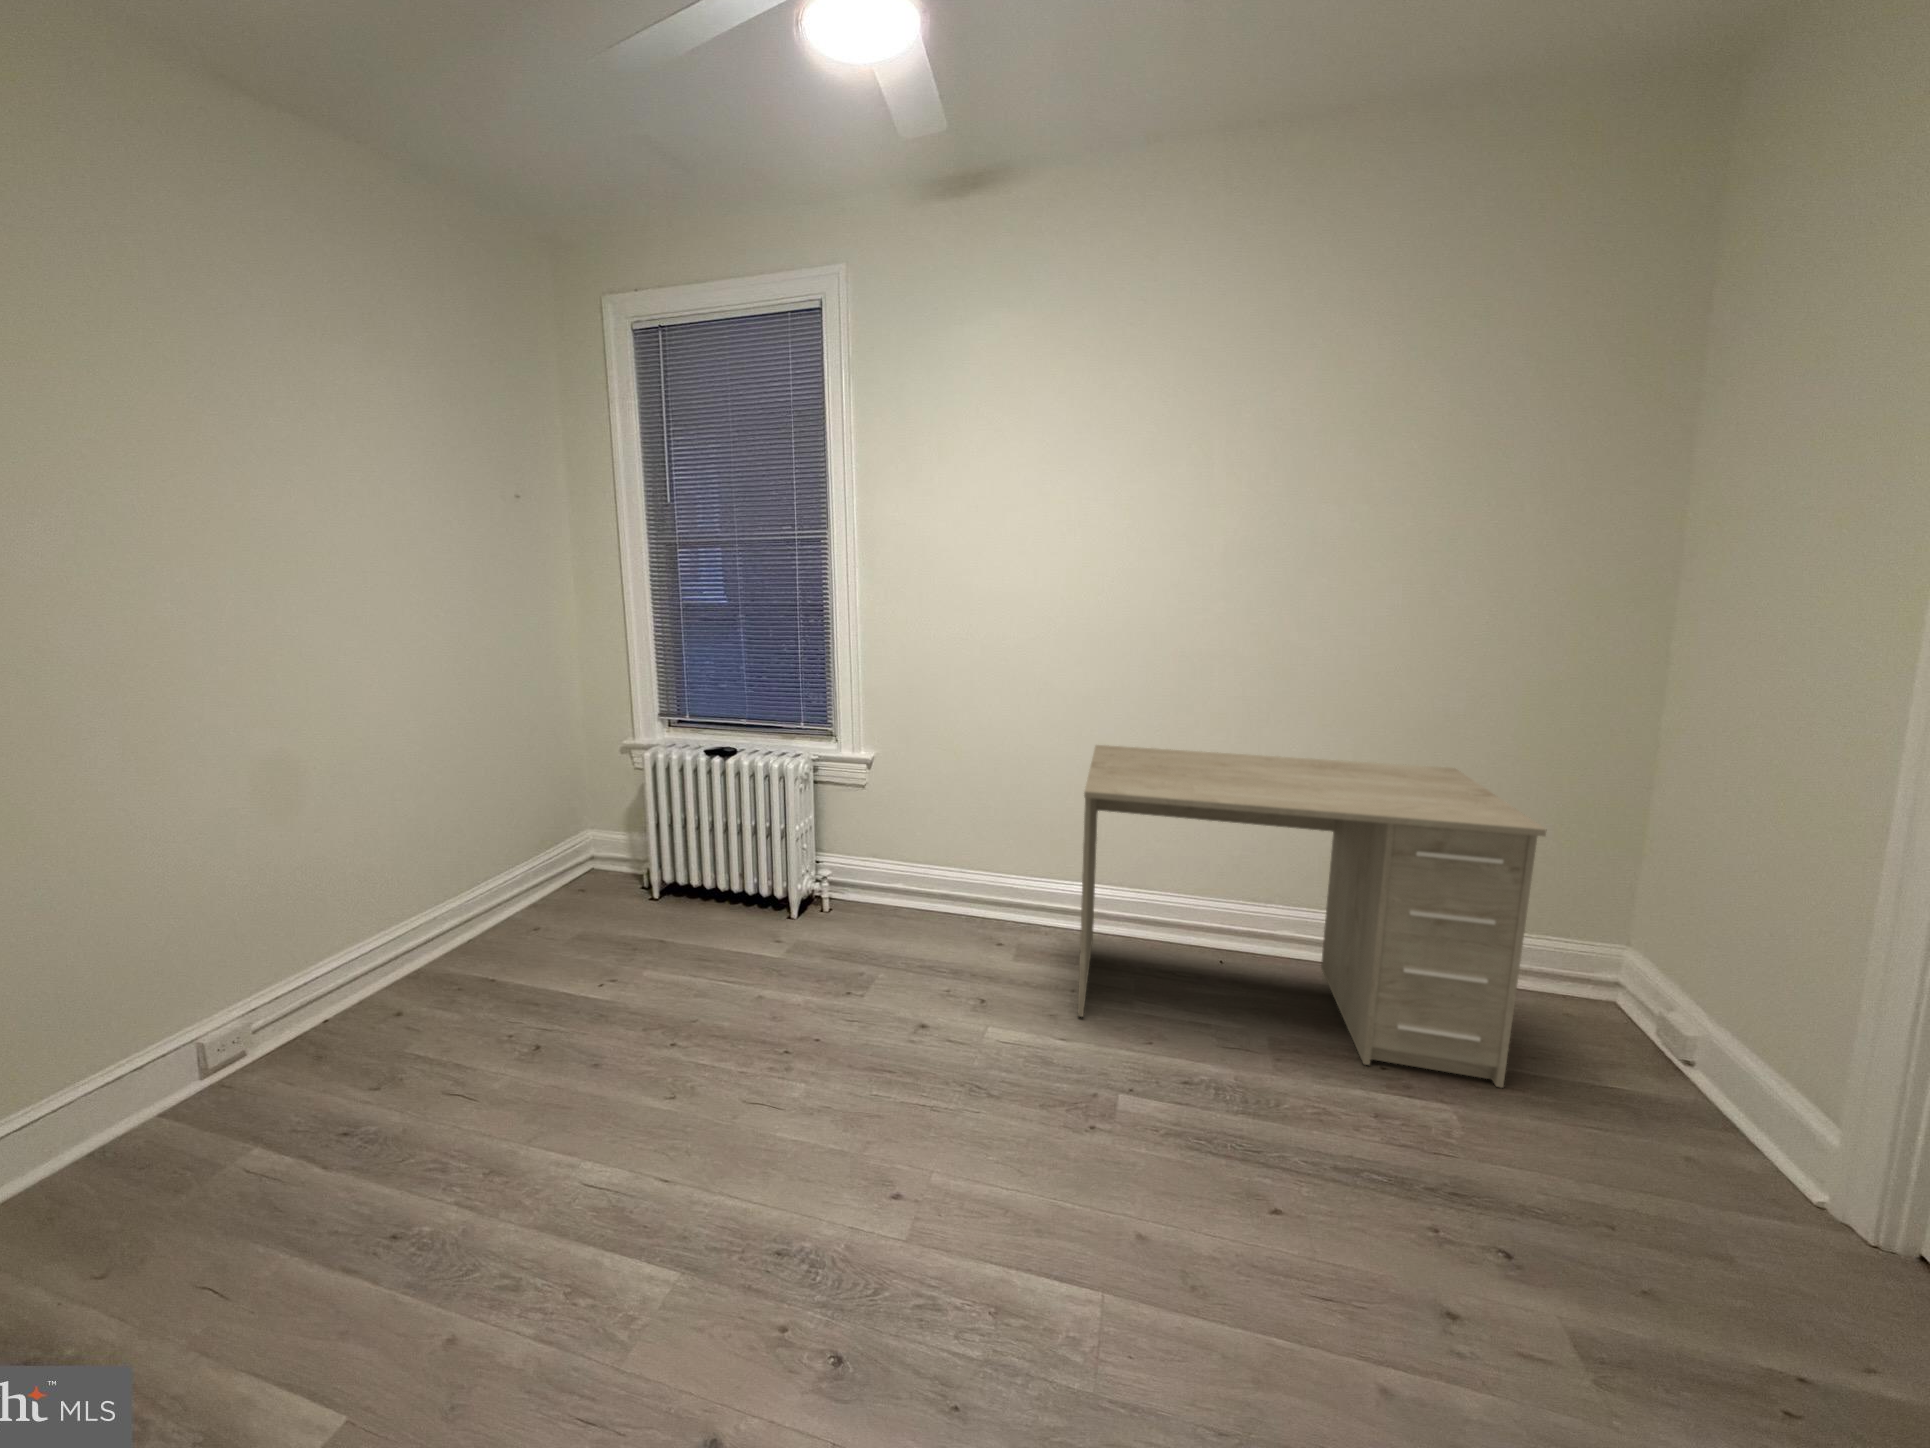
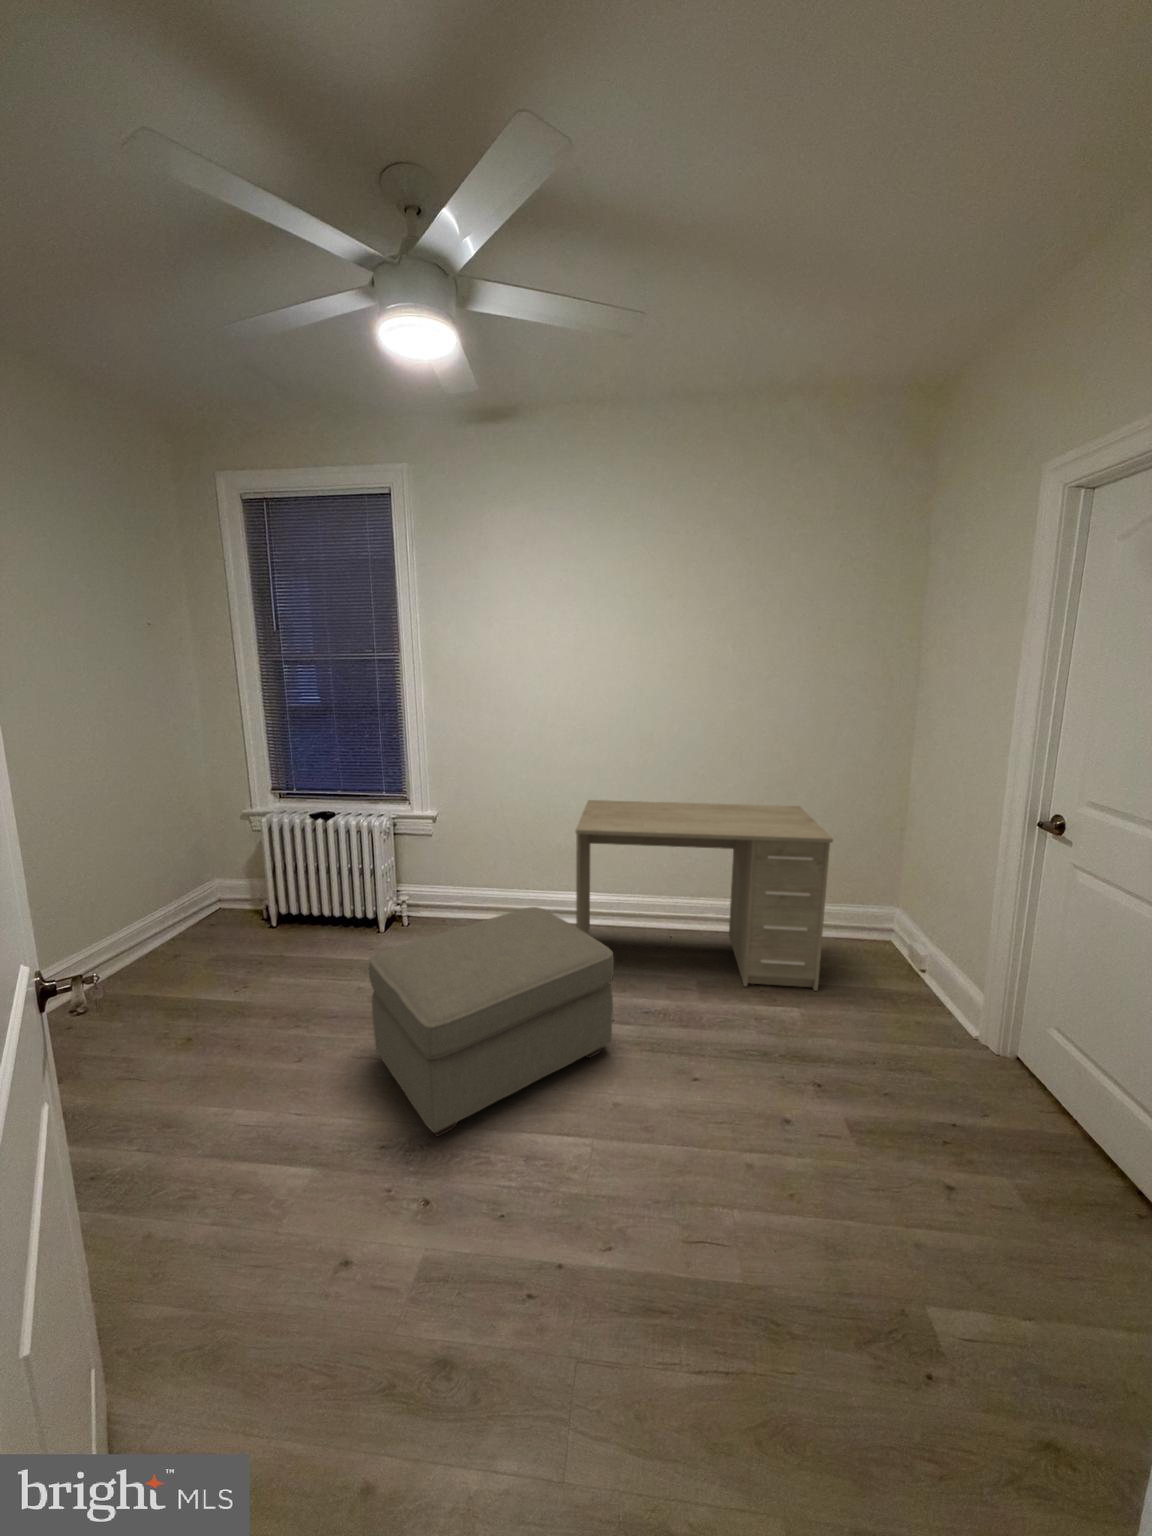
ottoman: none [770,908,1156,1289] -> present [369,907,614,1137]

